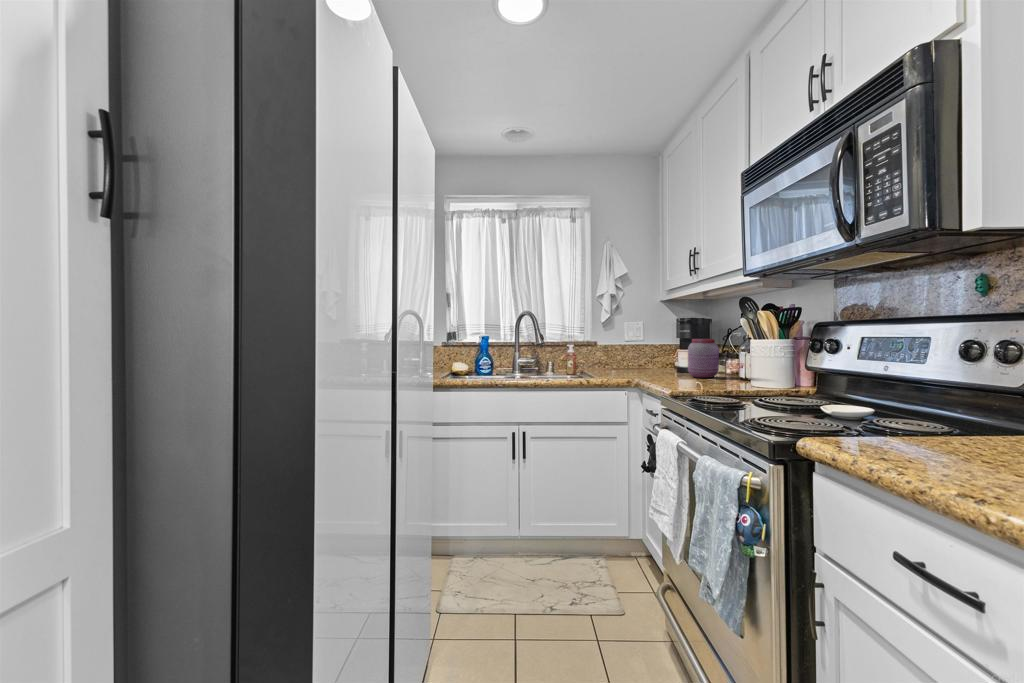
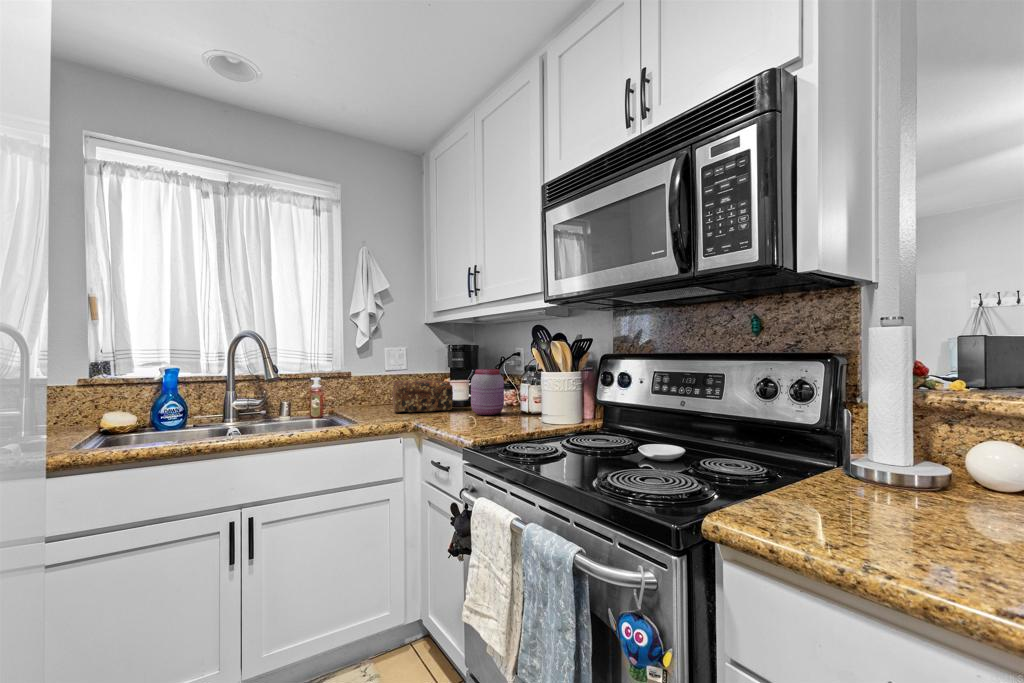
bread loaf: none [626,348,675,373] -> present [393,380,453,413]

